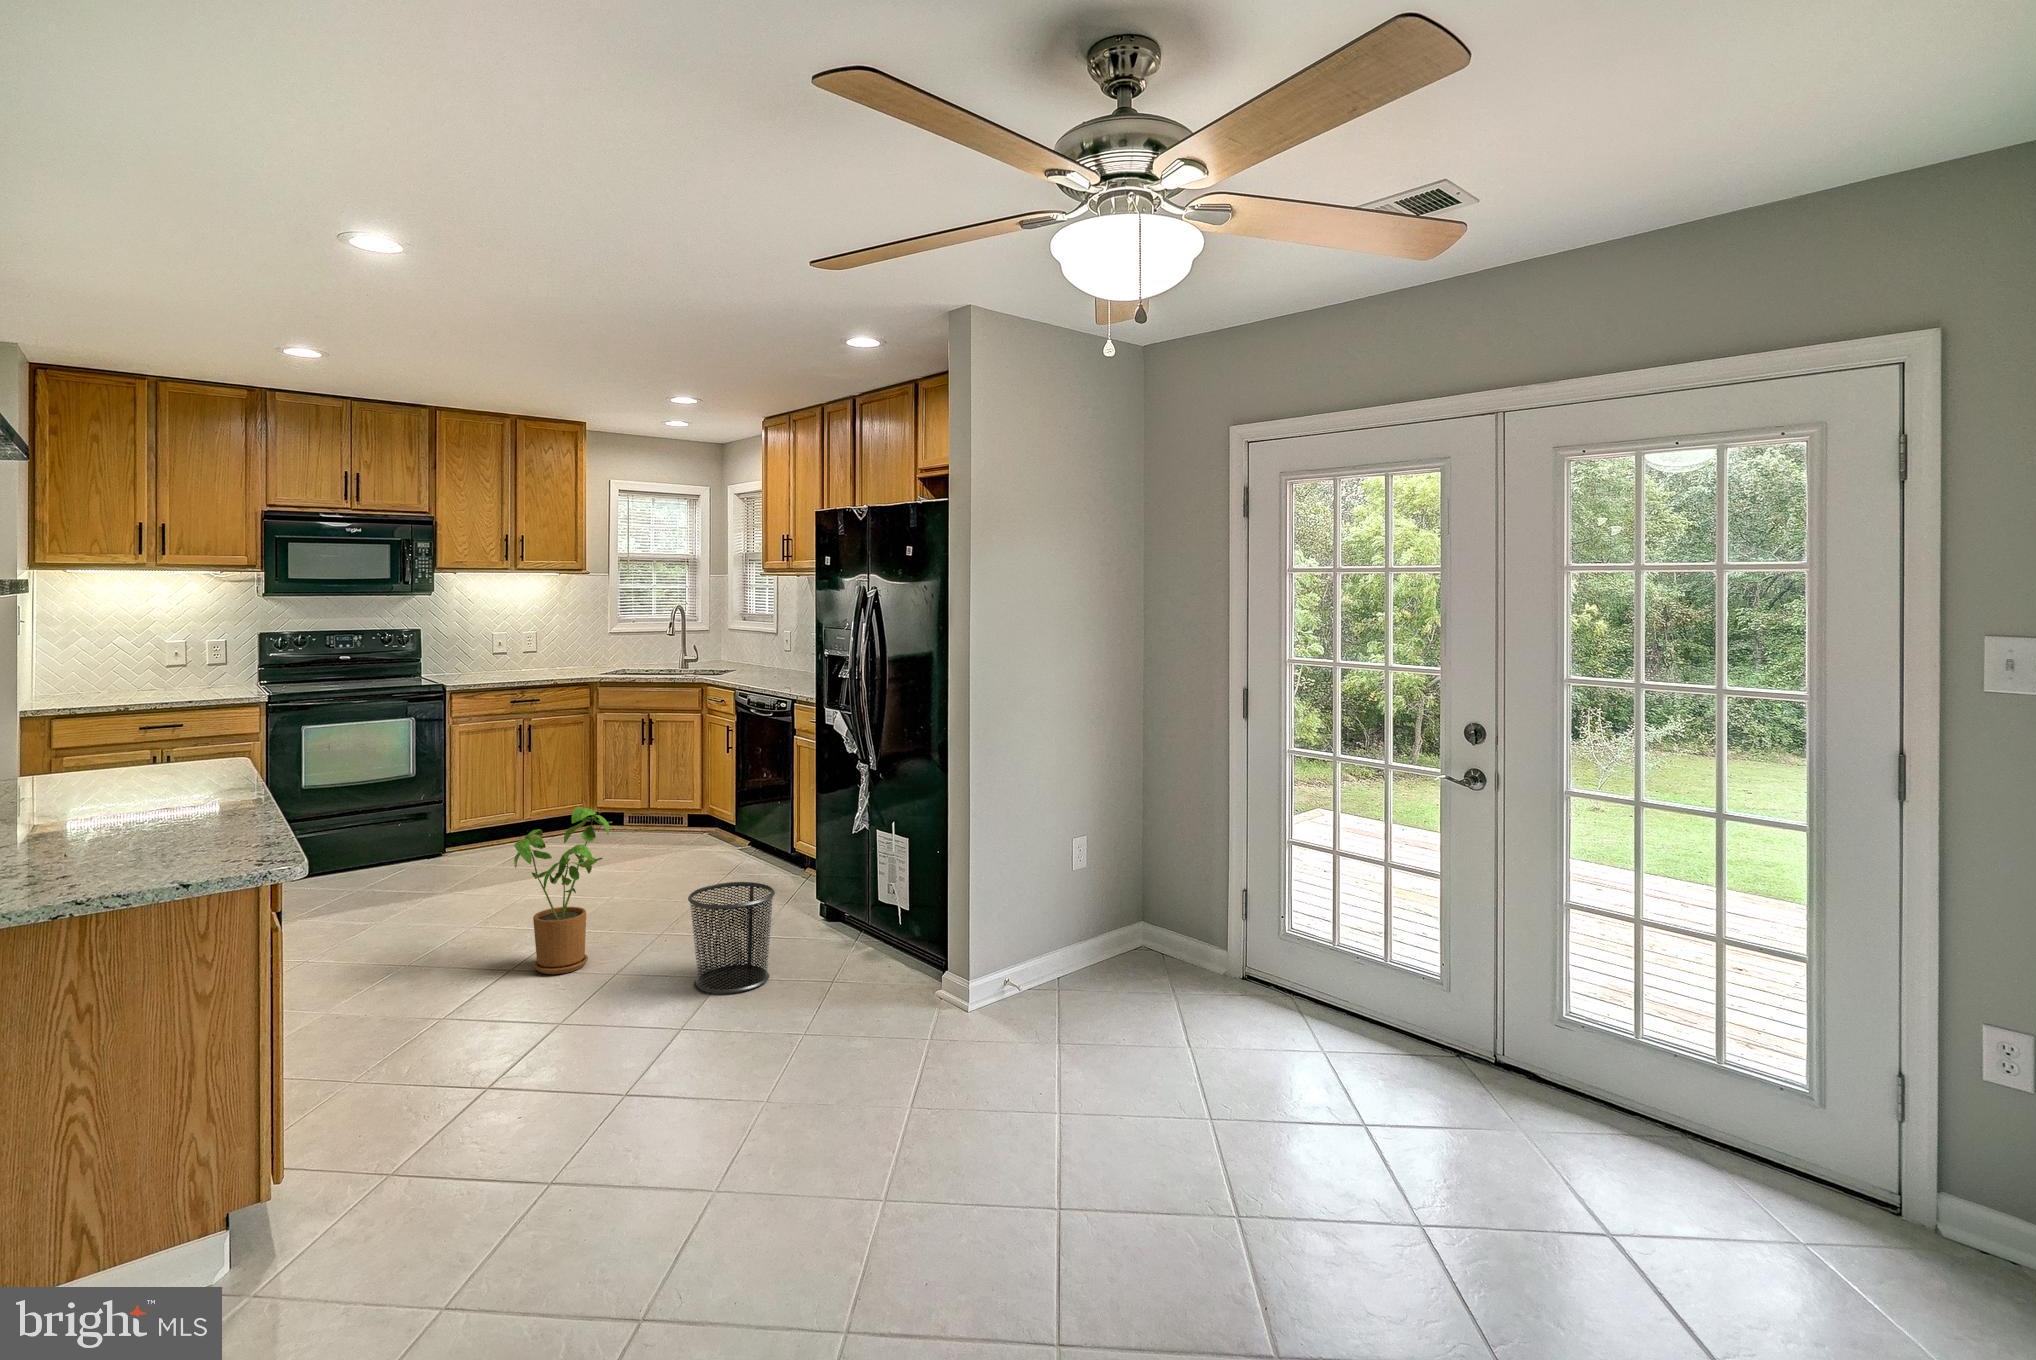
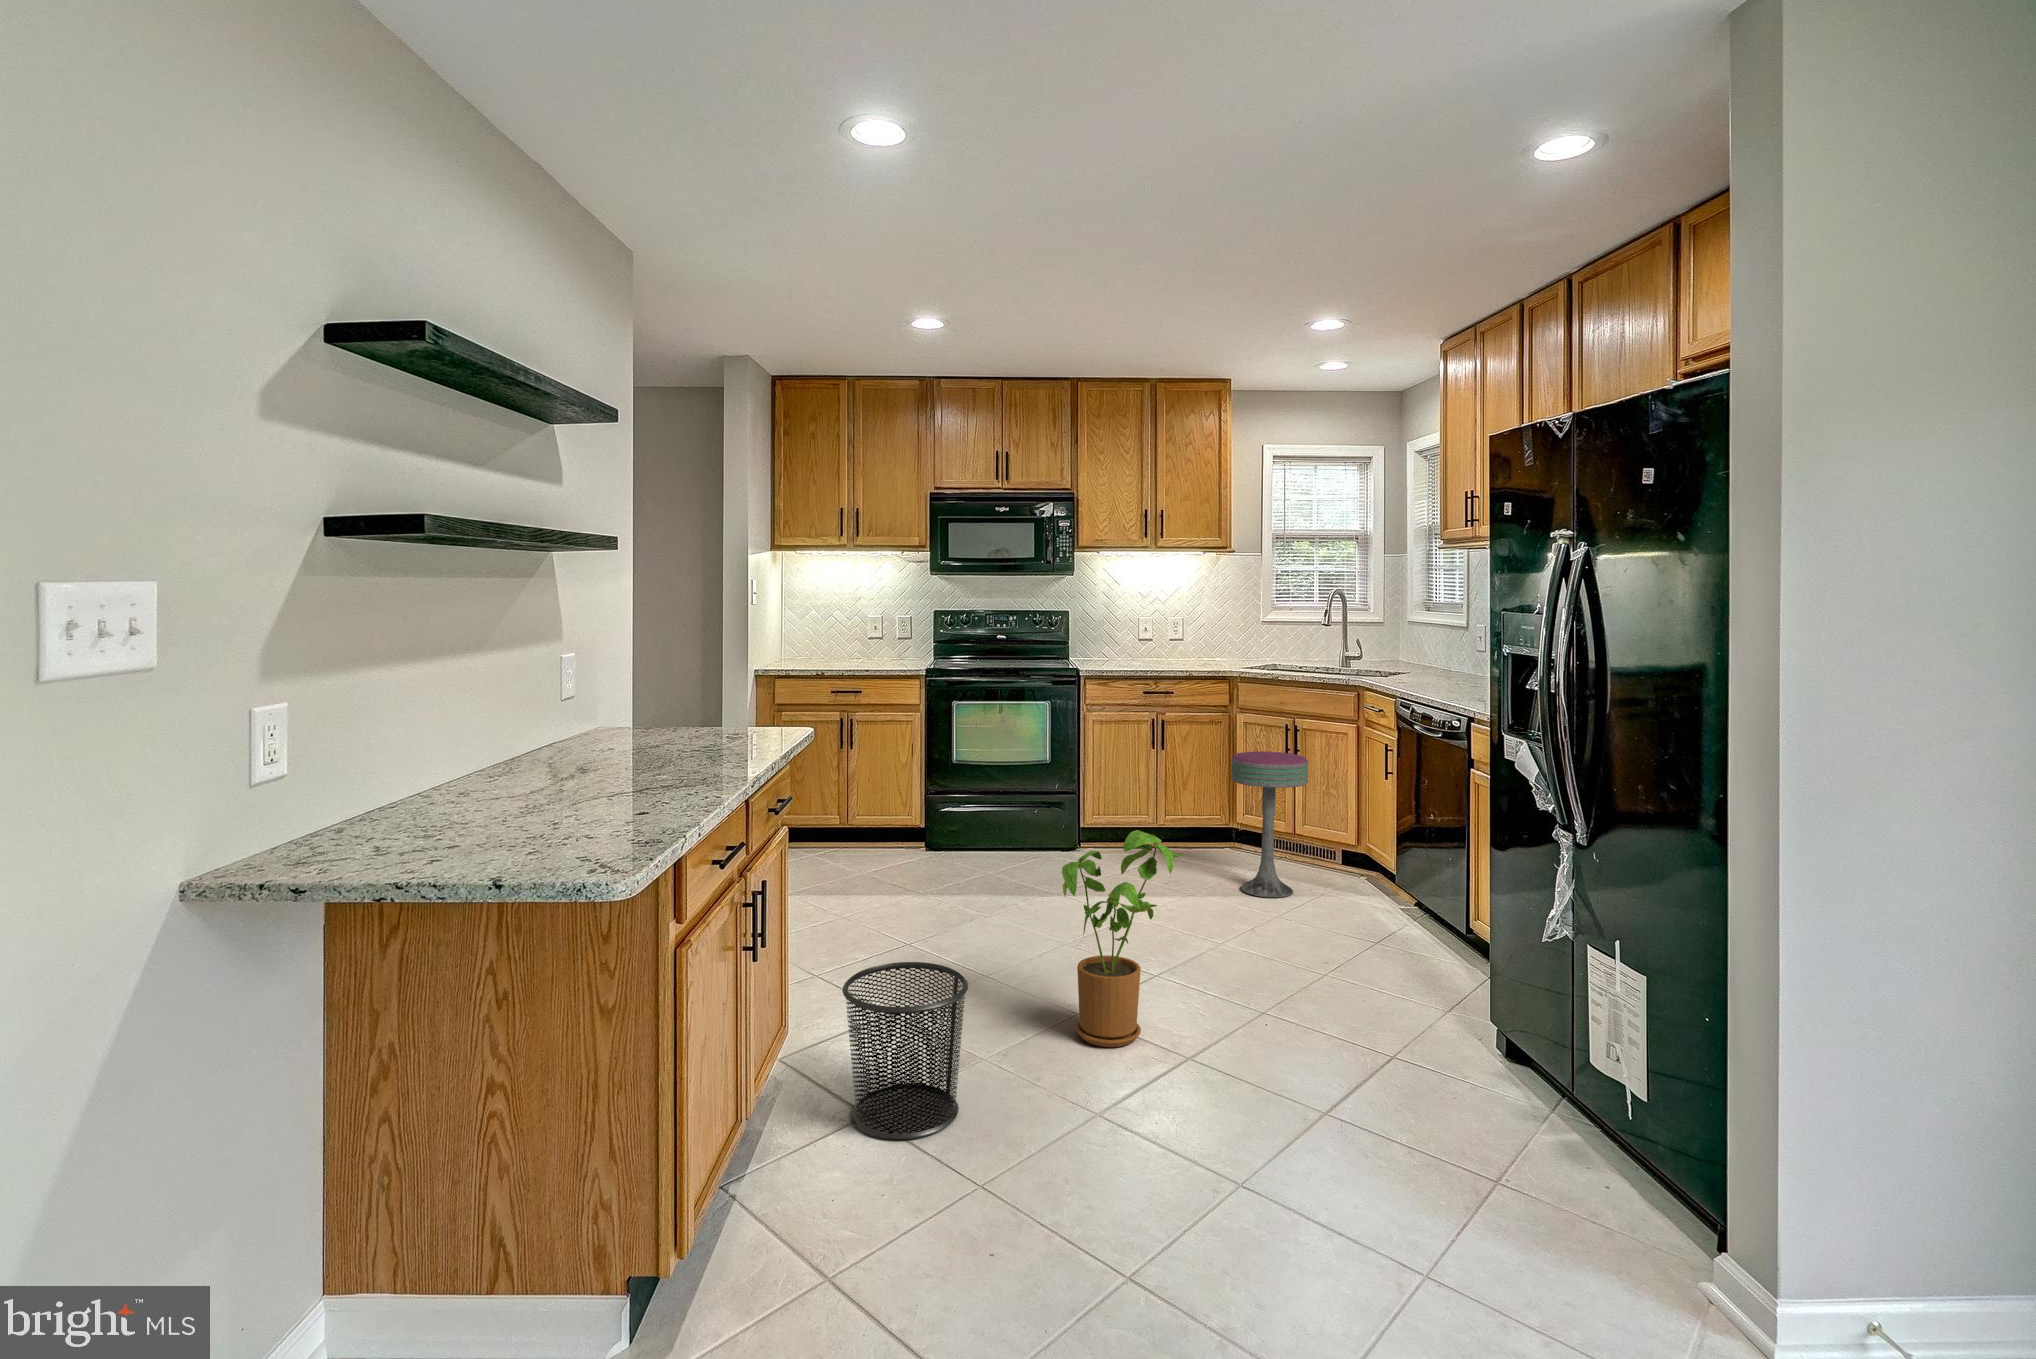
bar stool: none [606,742,671,859] -> present [1231,751,1309,898]
waste bin: present [688,882,775,993] -> present [842,962,968,1139]

